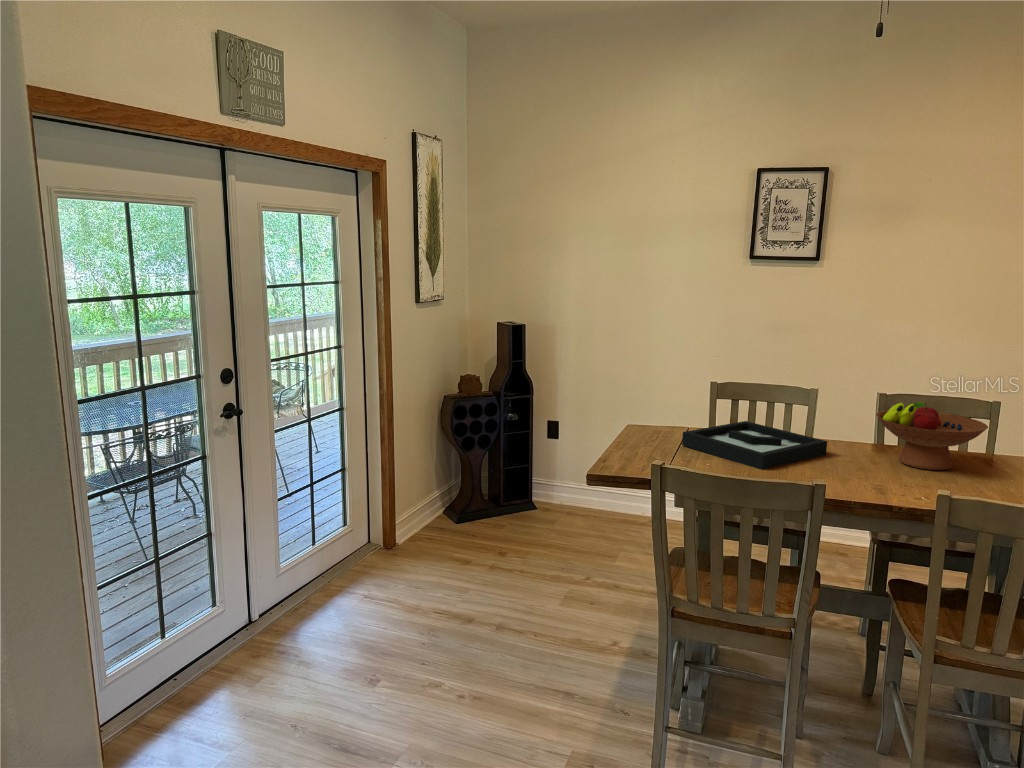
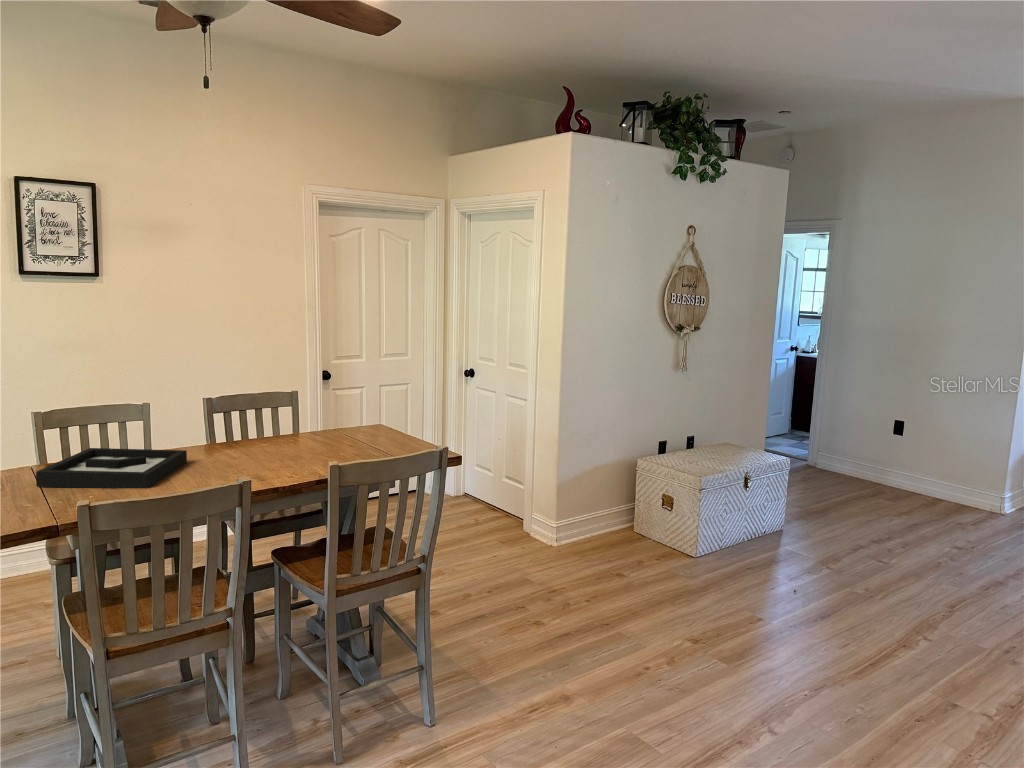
fruit bowl: present [876,402,988,470] -> none [223,403,307,457]

